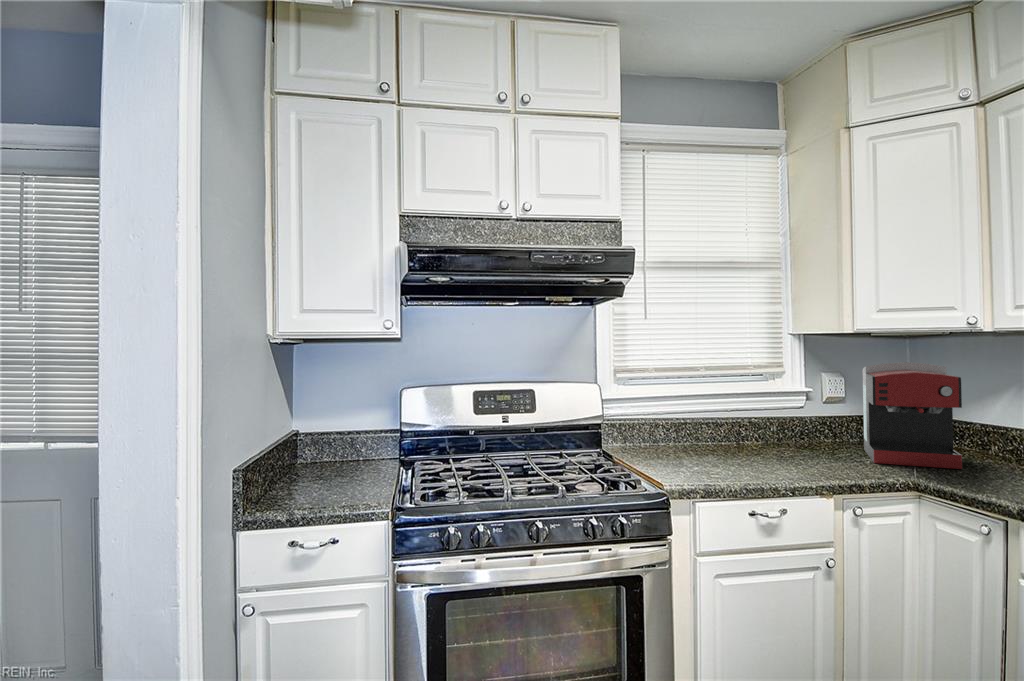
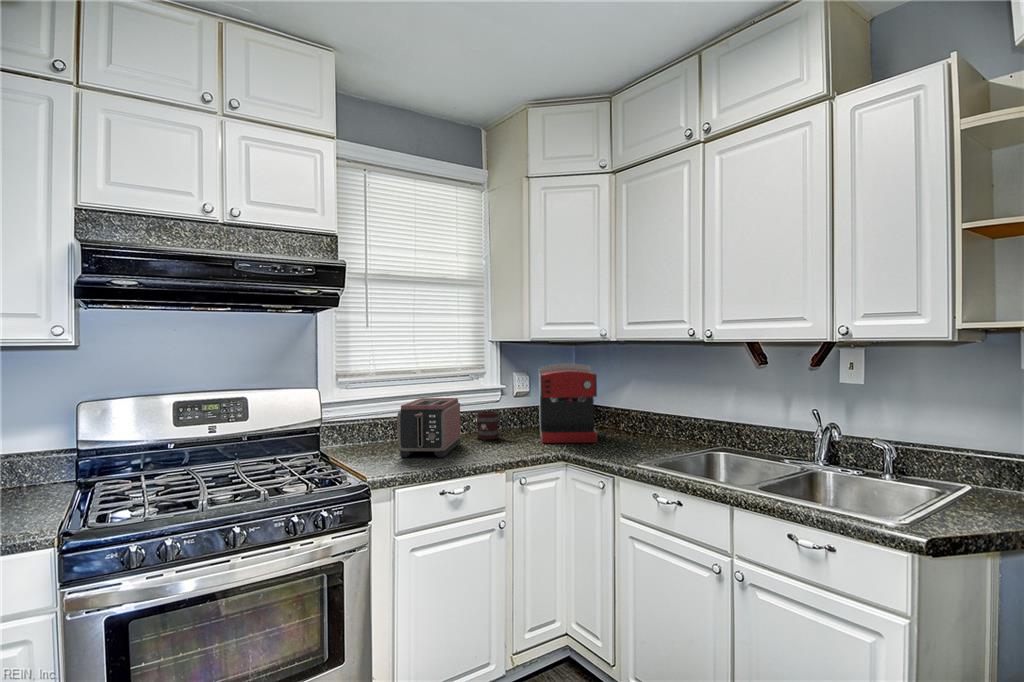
toaster: none [690,399,761,470] -> present [397,398,460,457]
mug: none [779,418,822,453] -> present [477,411,508,440]

